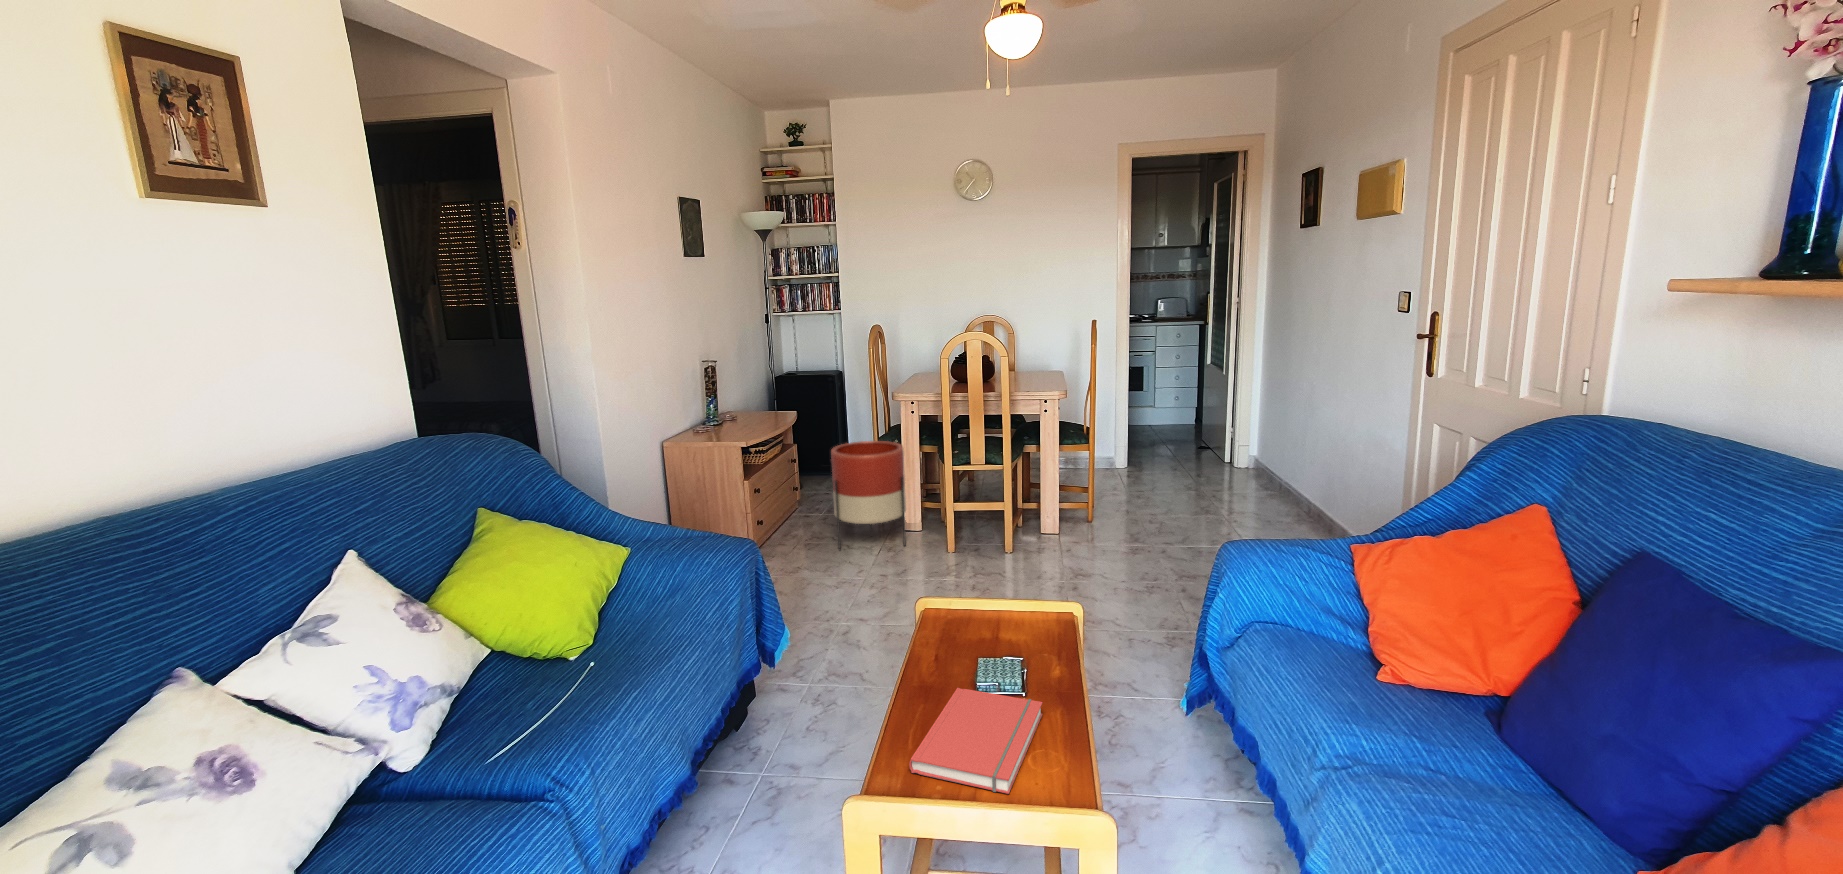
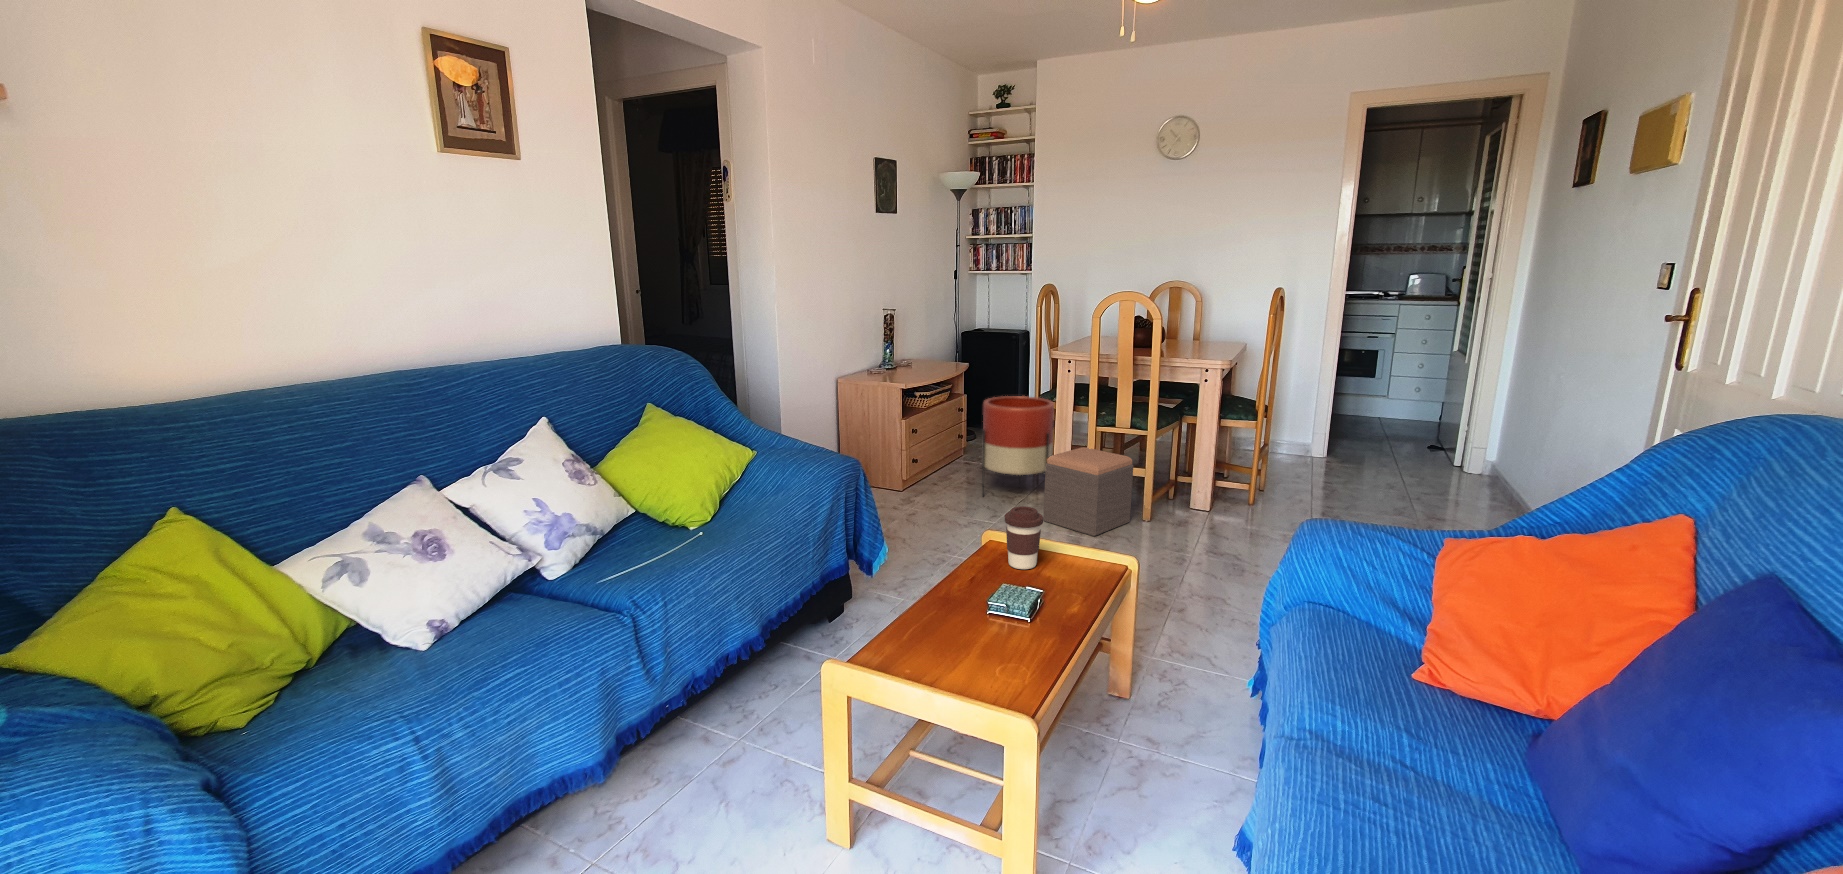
footstool: none [911,487,995,578] -> present [1043,447,1134,536]
coffee cup: none [955,572,996,641] -> present [1005,506,1043,569]
book: present [909,688,1042,794] -> none [895,597,1037,680]

